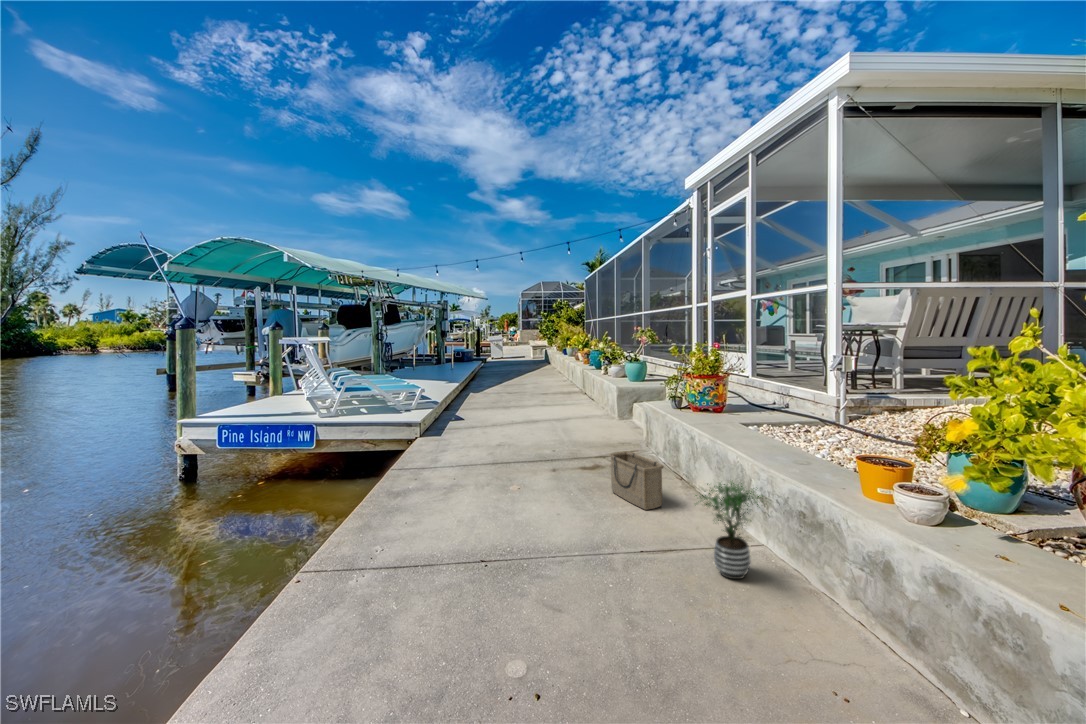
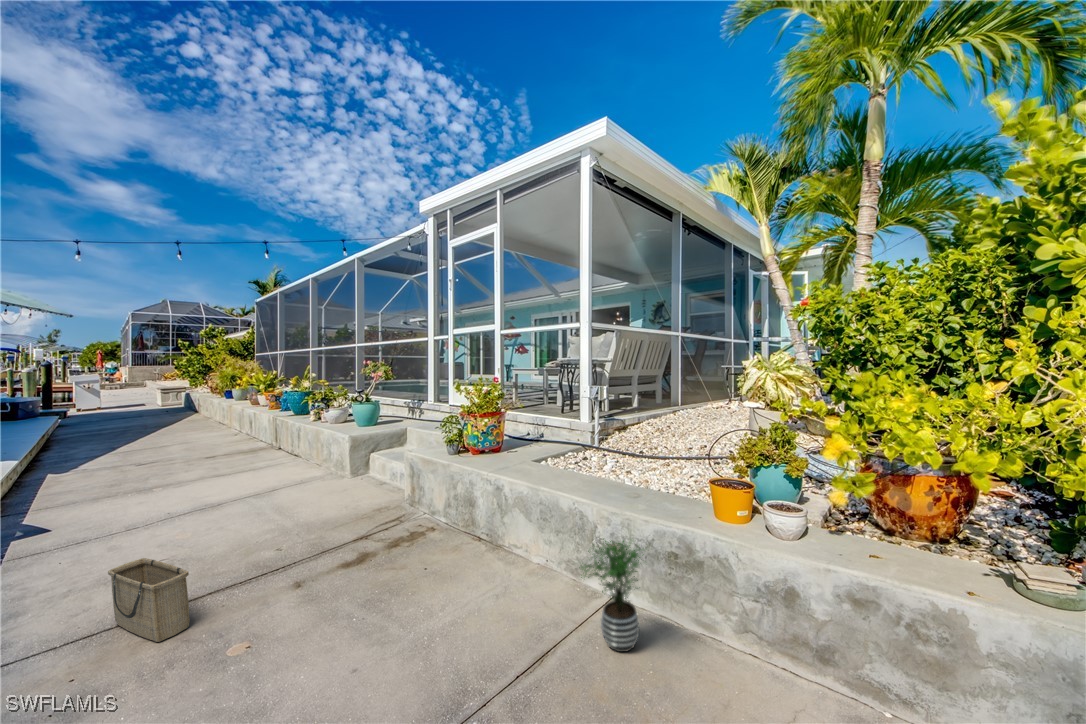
basket: present [609,451,664,510] -> present [108,558,190,642]

